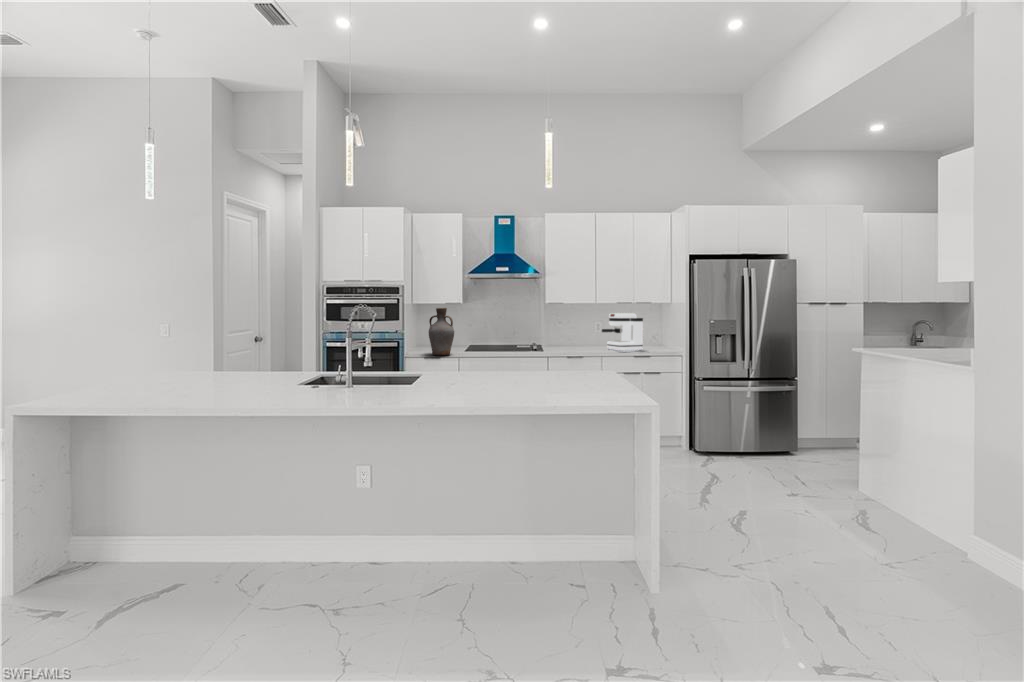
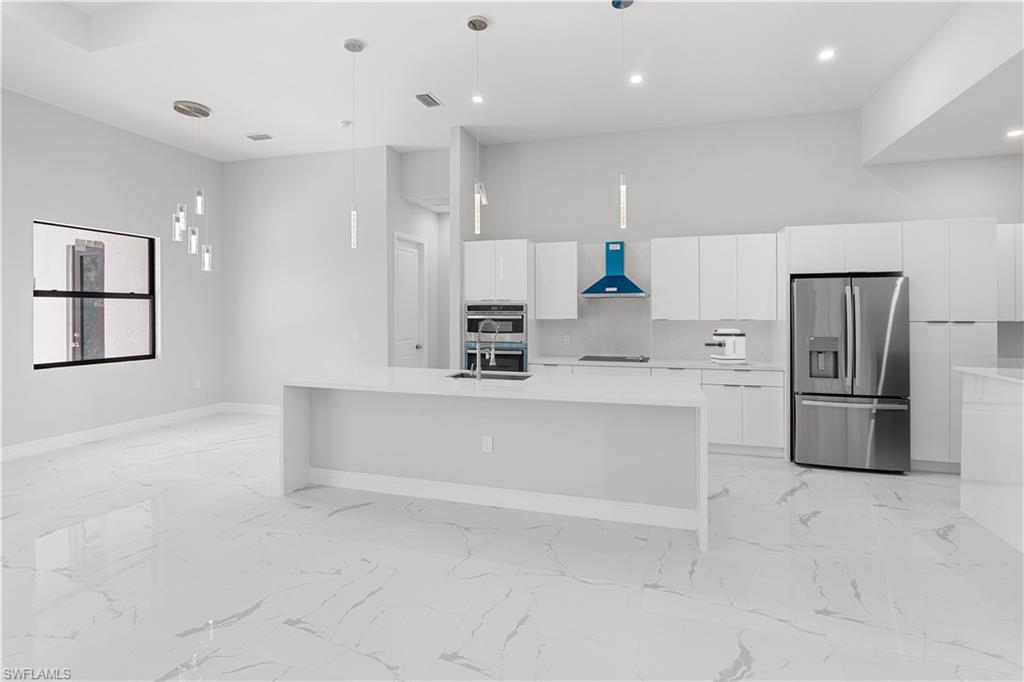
vase: present [429,308,454,355] -> none [547,323,569,364]

